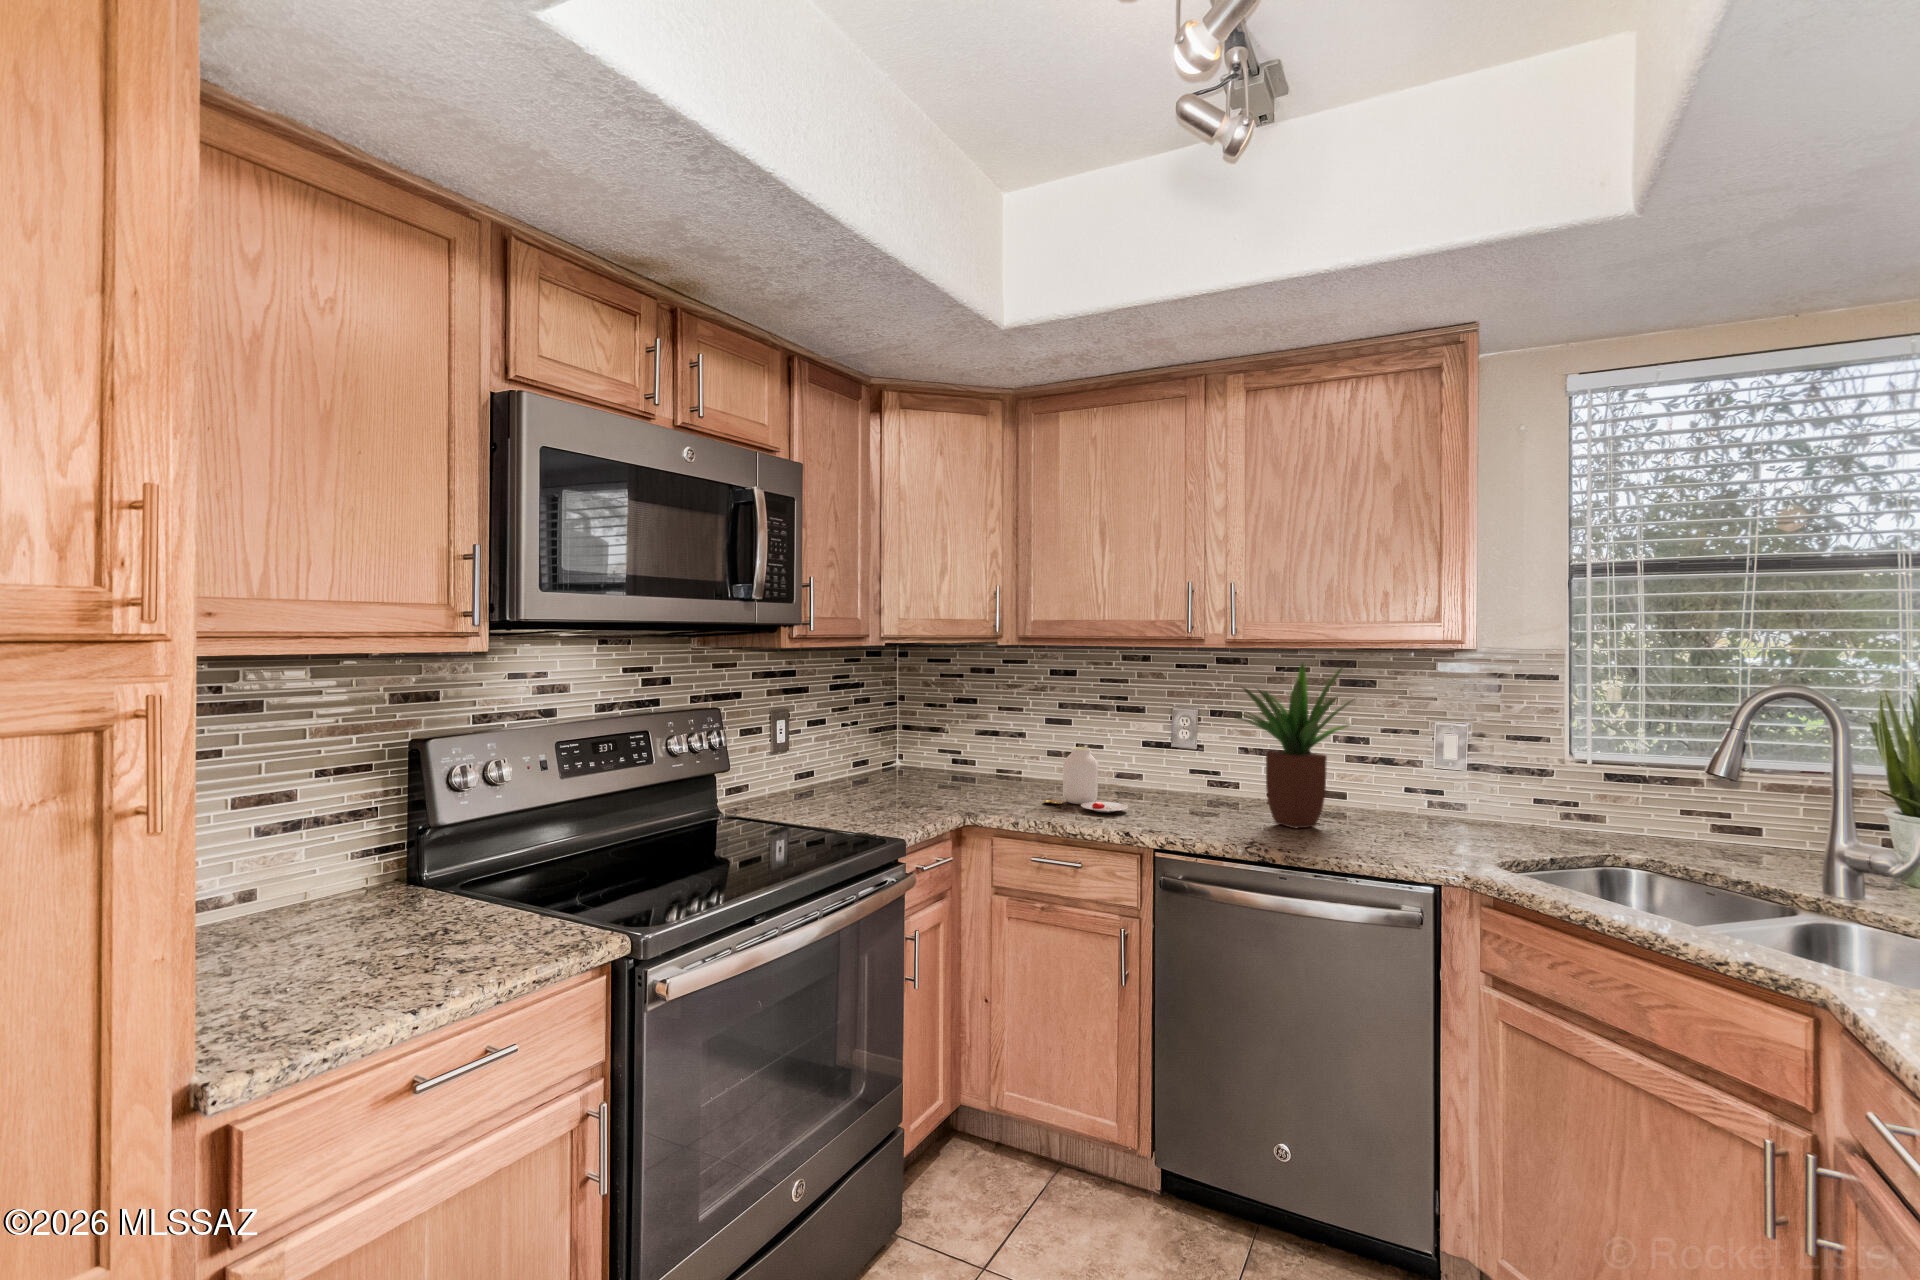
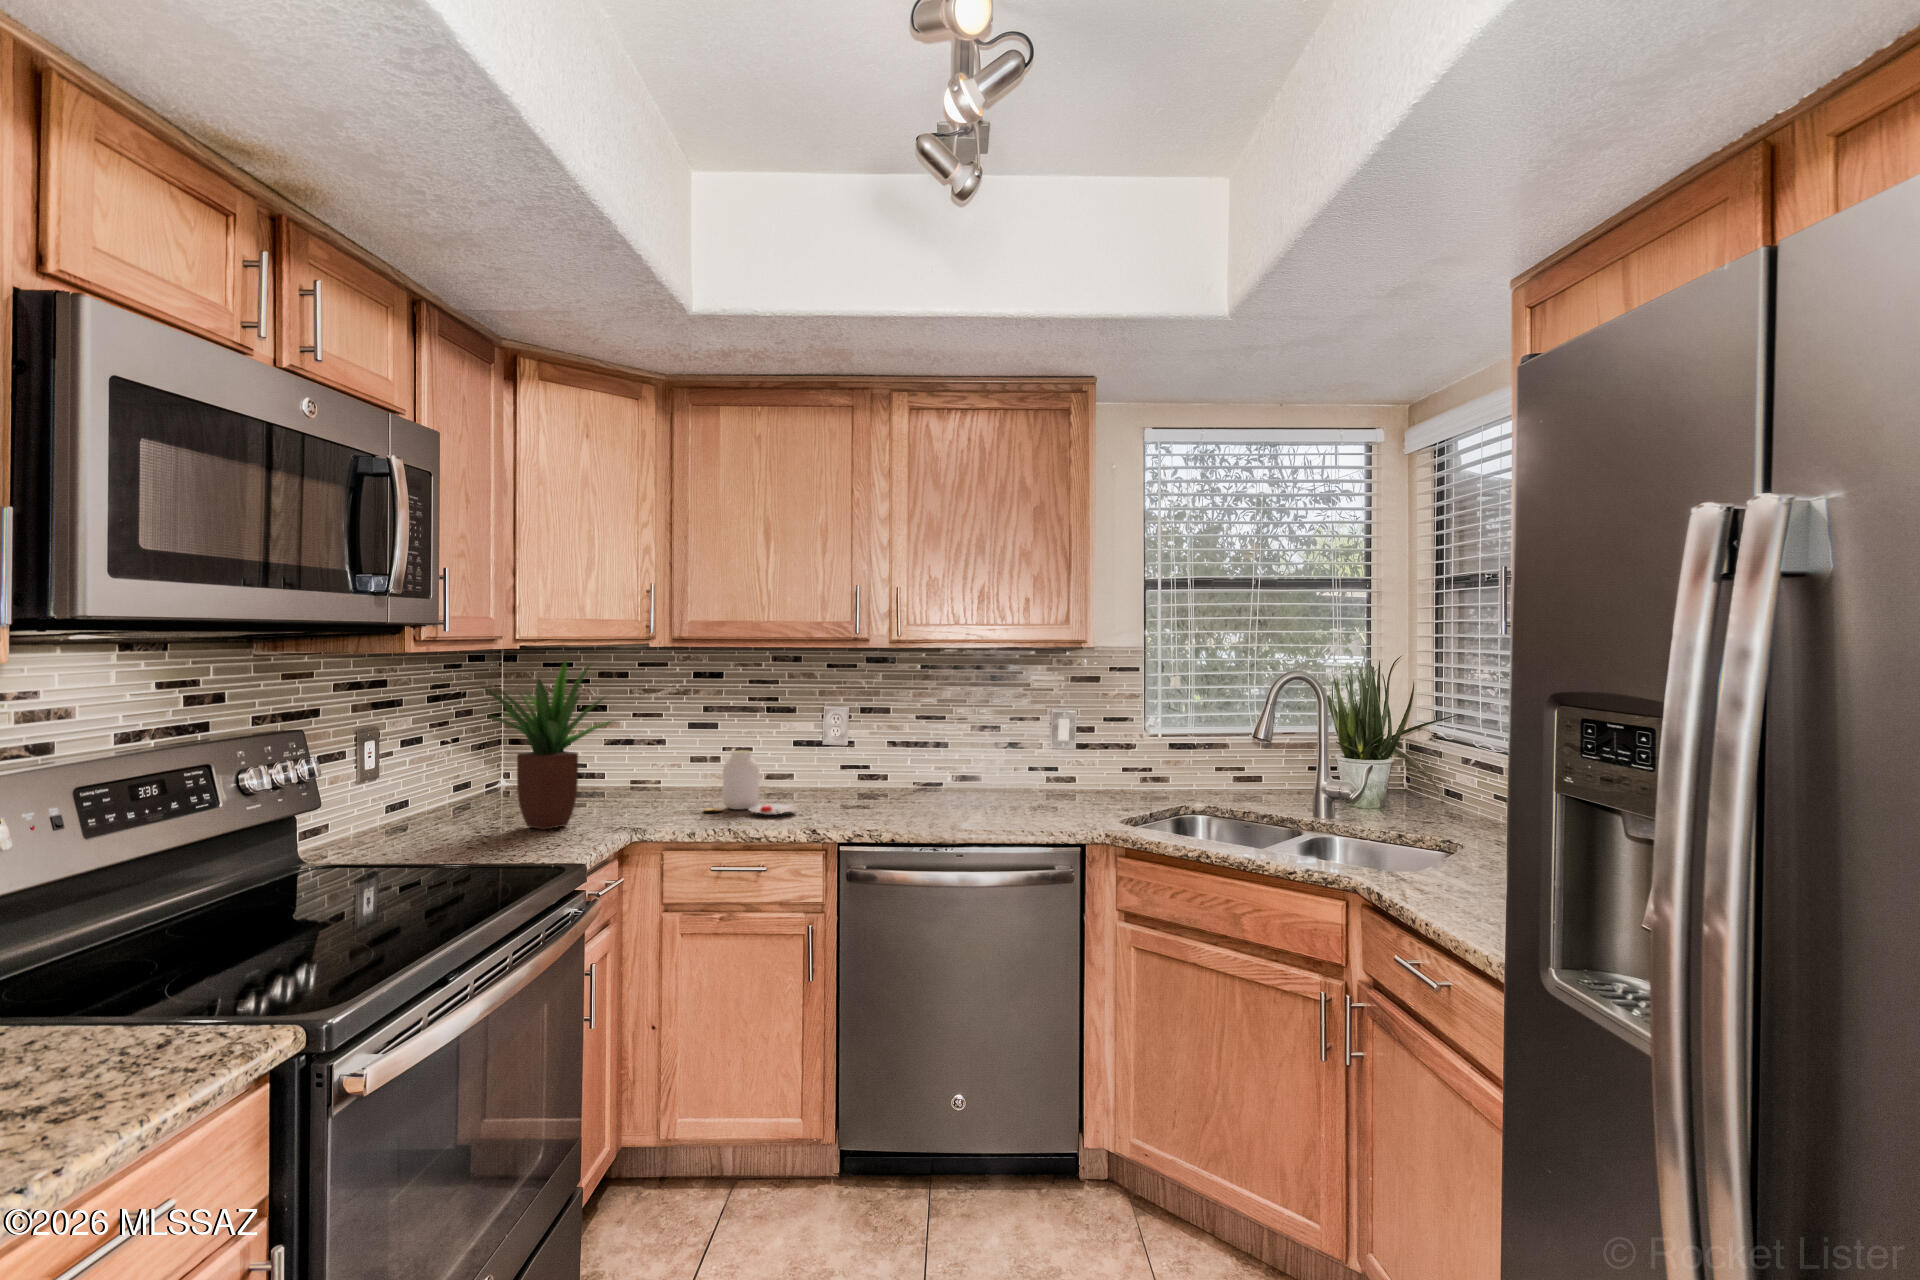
potted plant: present [1234,663,1351,829] -> present [481,661,614,830]

